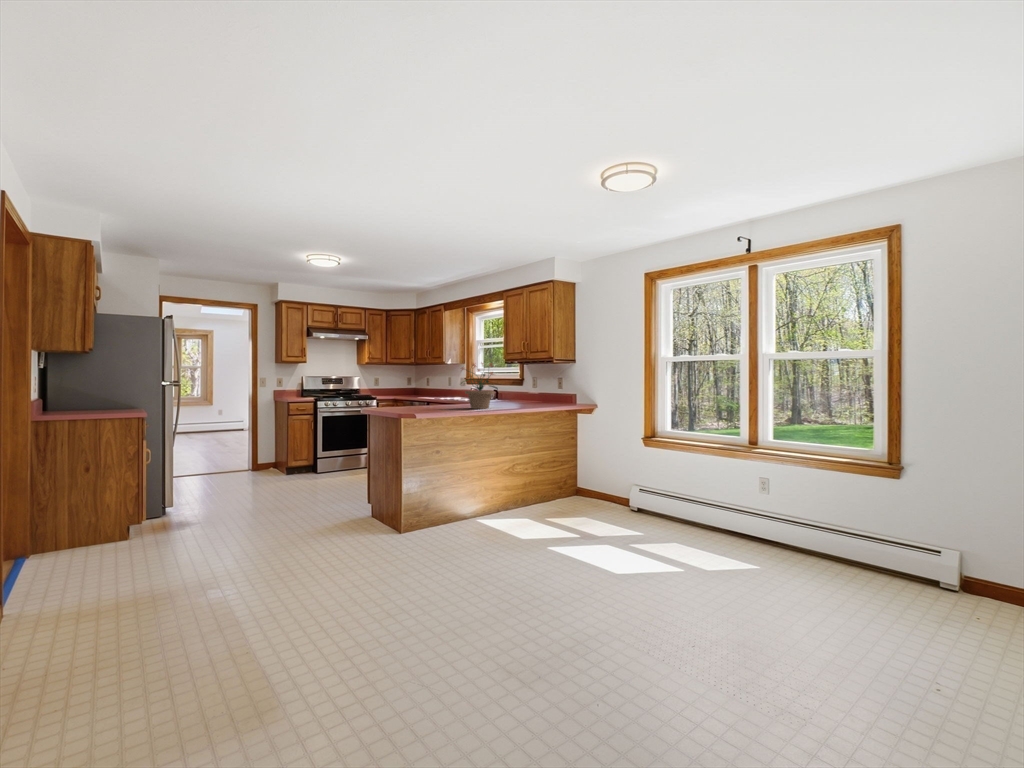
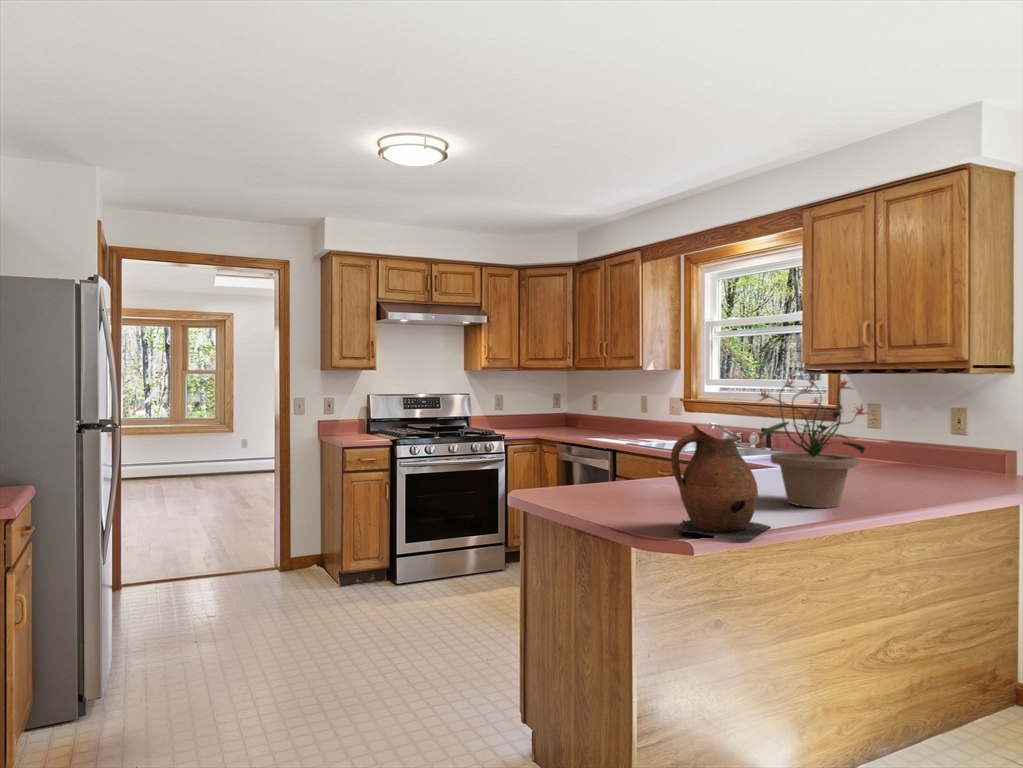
ceramic pitcher: none [419,377,454,414] -> present [671,424,770,541]

